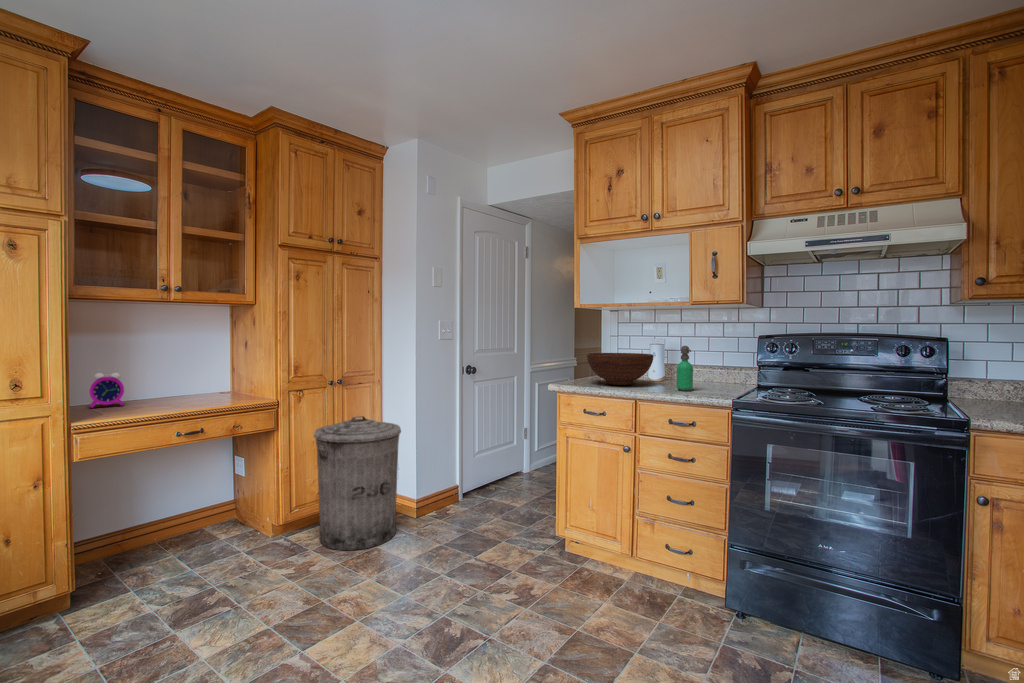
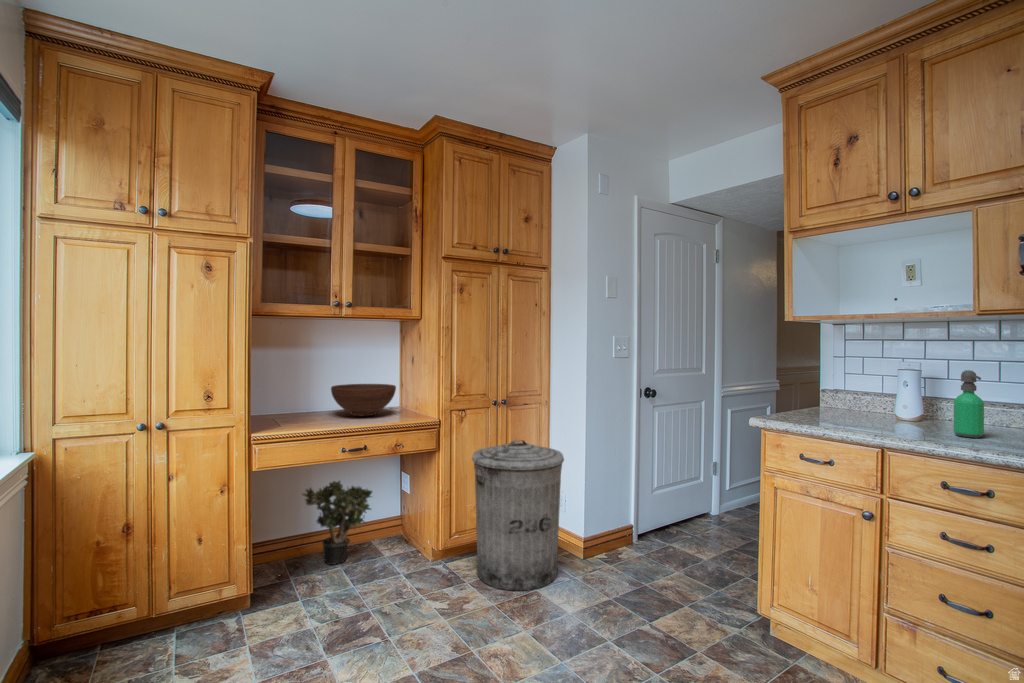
fruit bowl: present [587,353,653,385] -> present [331,384,396,416]
alarm clock: present [89,373,124,408] -> none [277,380,305,418]
potted plant: none [123,469,205,555] -> present [302,481,372,565]

